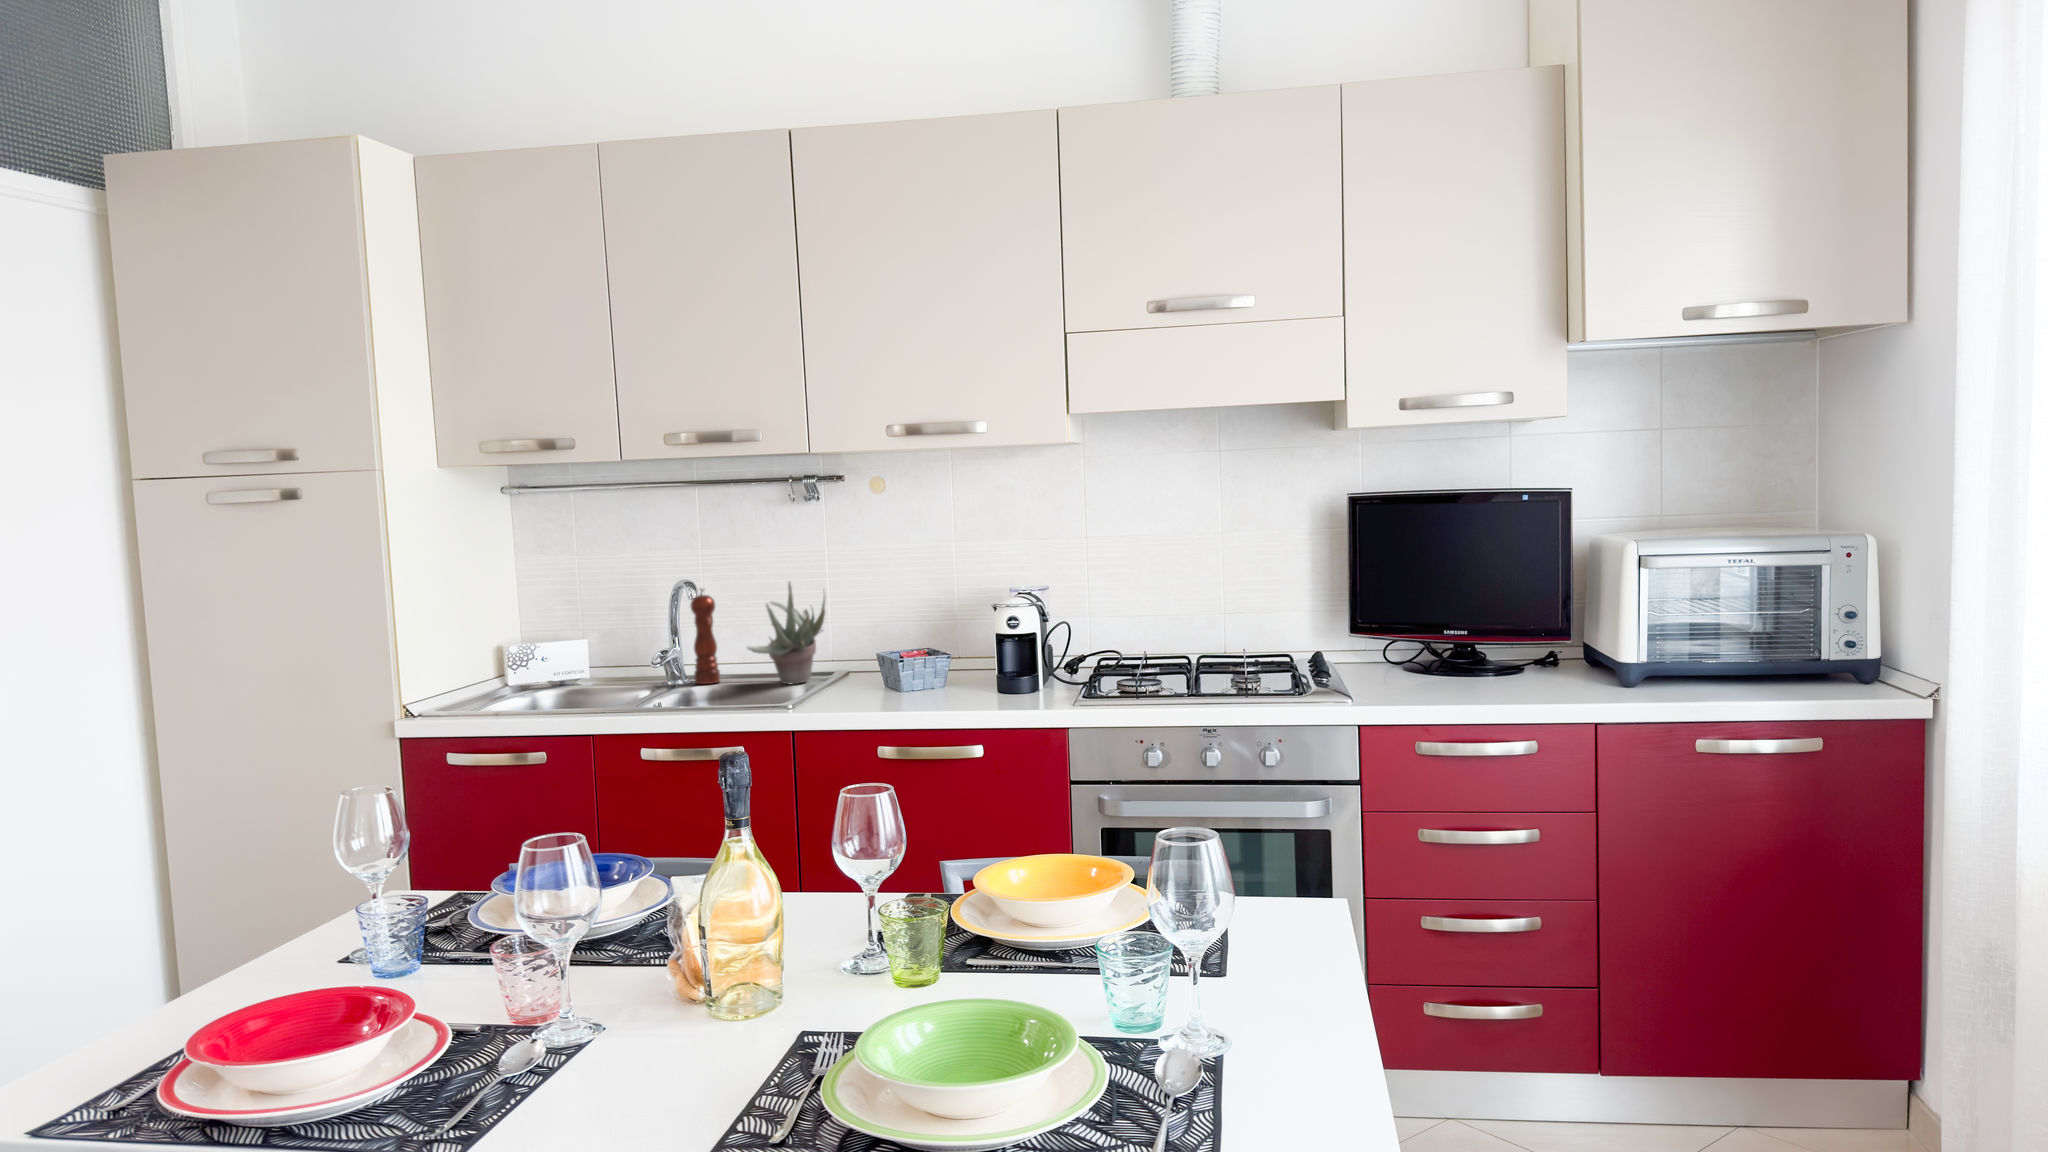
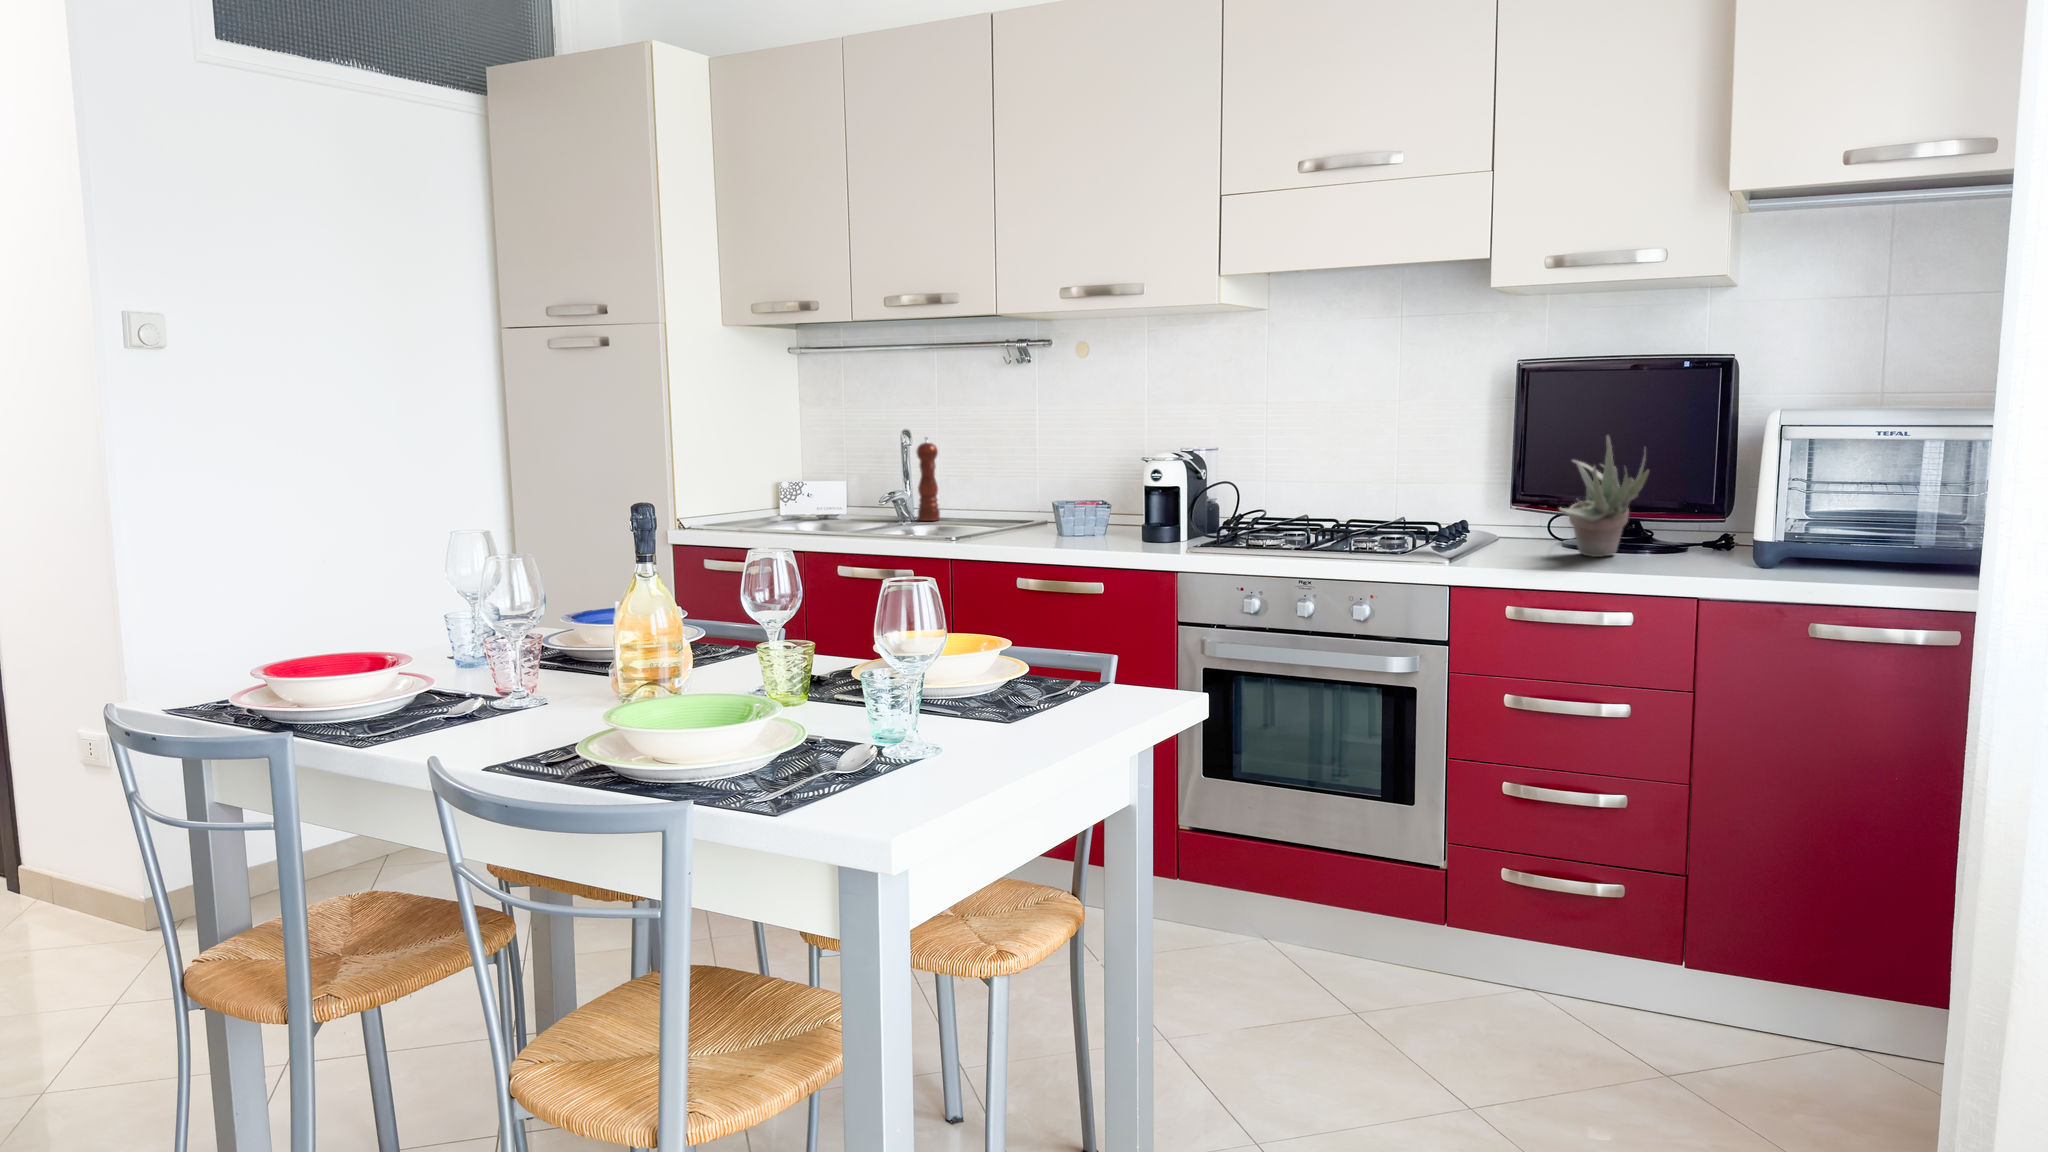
succulent plant: present [747,582,825,684] -> present [1559,436,1649,557]

